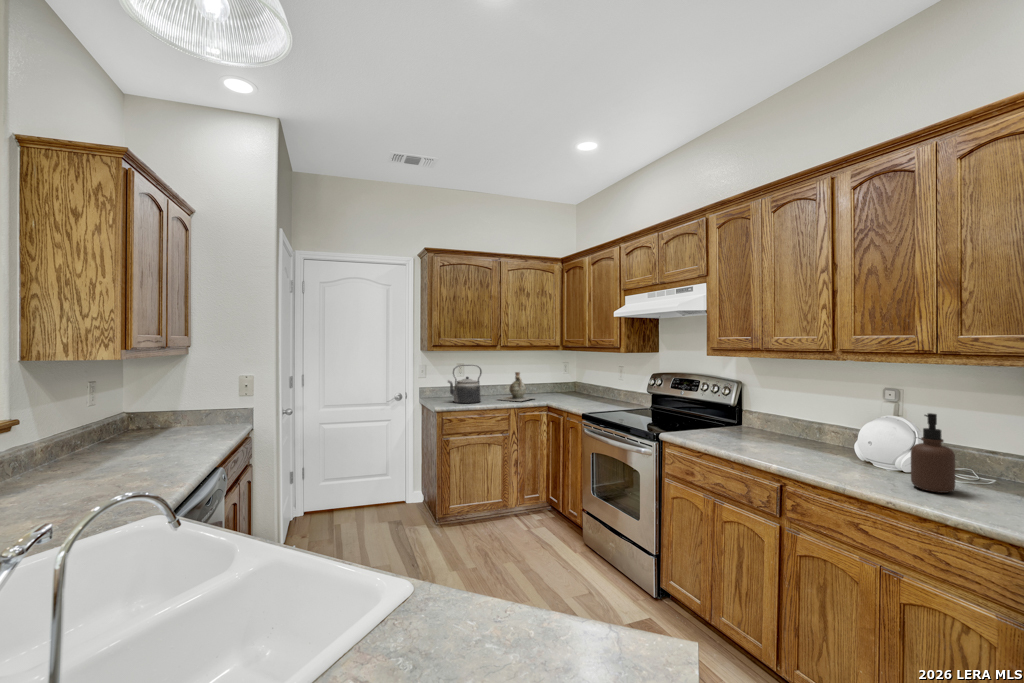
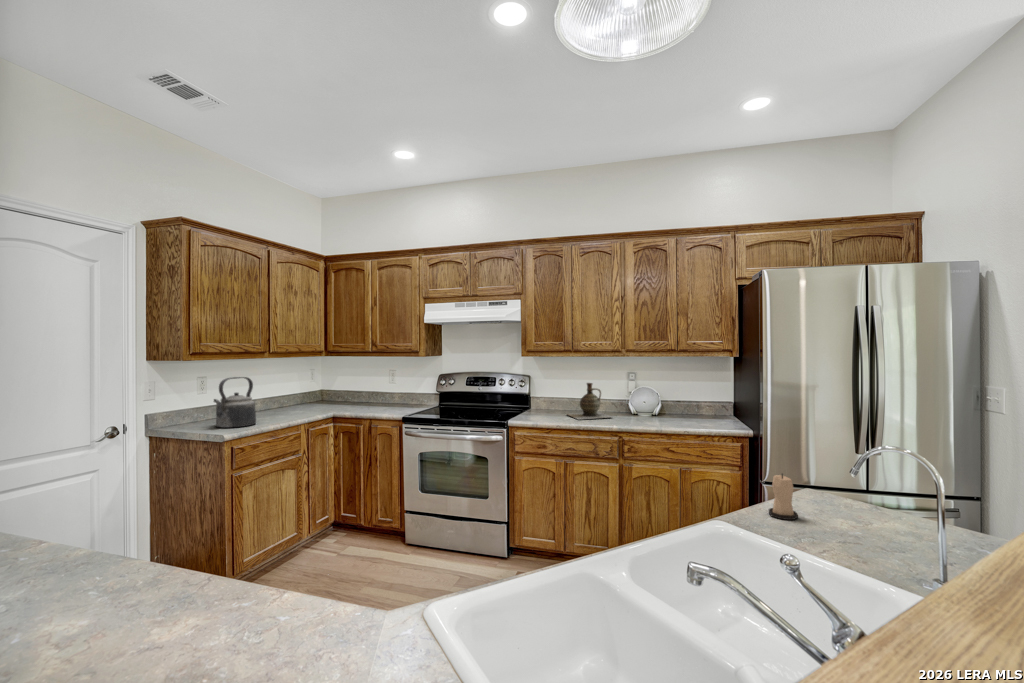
ceramic jug: present [500,372,533,401] -> present [567,383,610,420]
soap dispenser: present [911,413,955,493] -> none [675,382,694,423]
candle: none [442,564,487,652] -> present [769,474,798,520]

